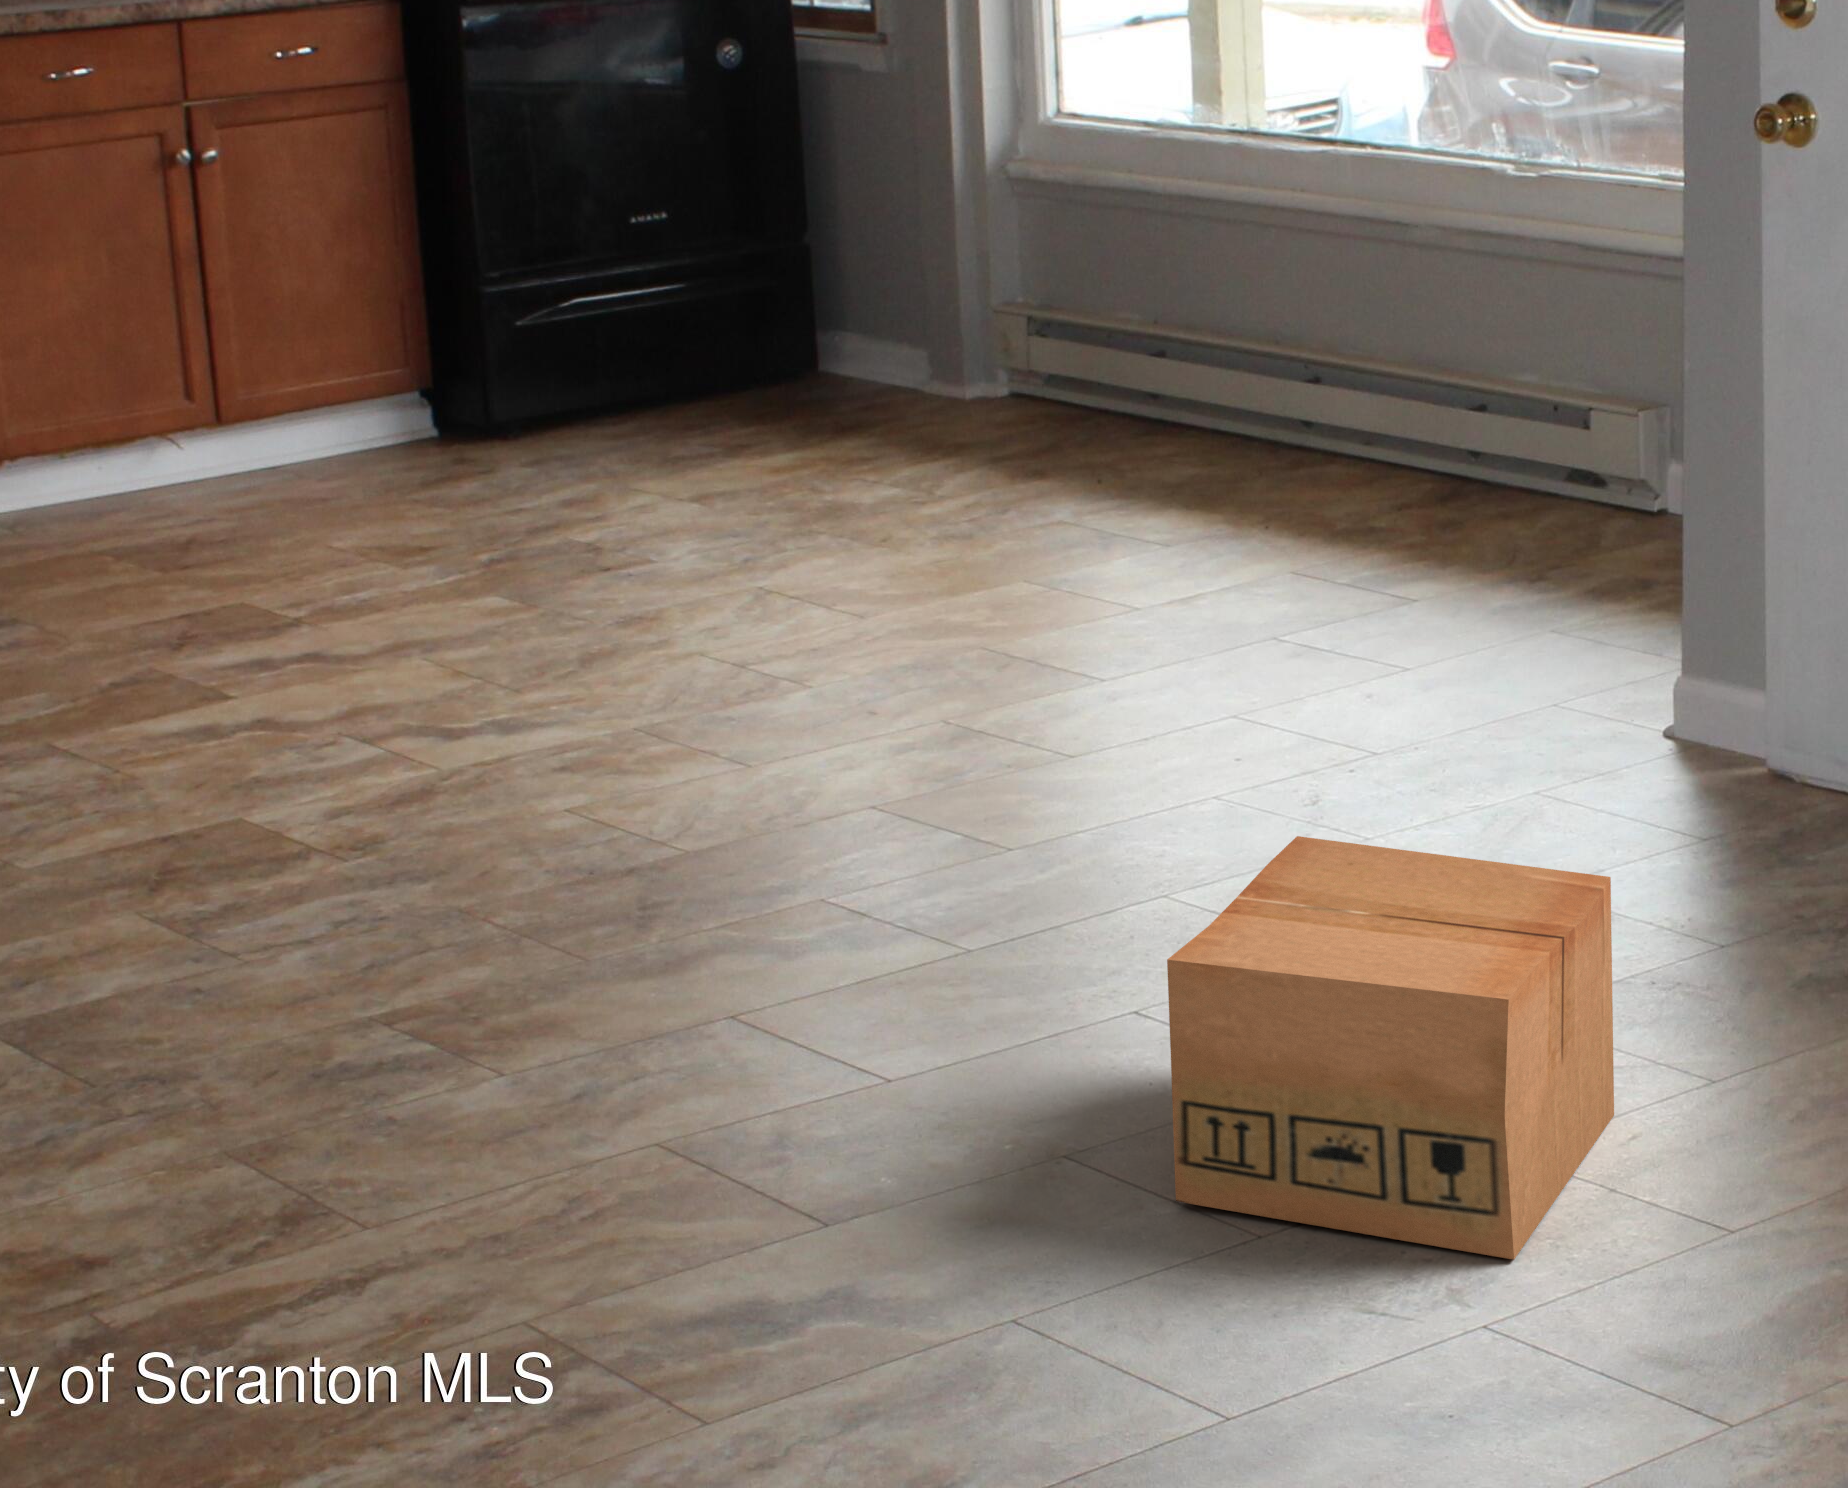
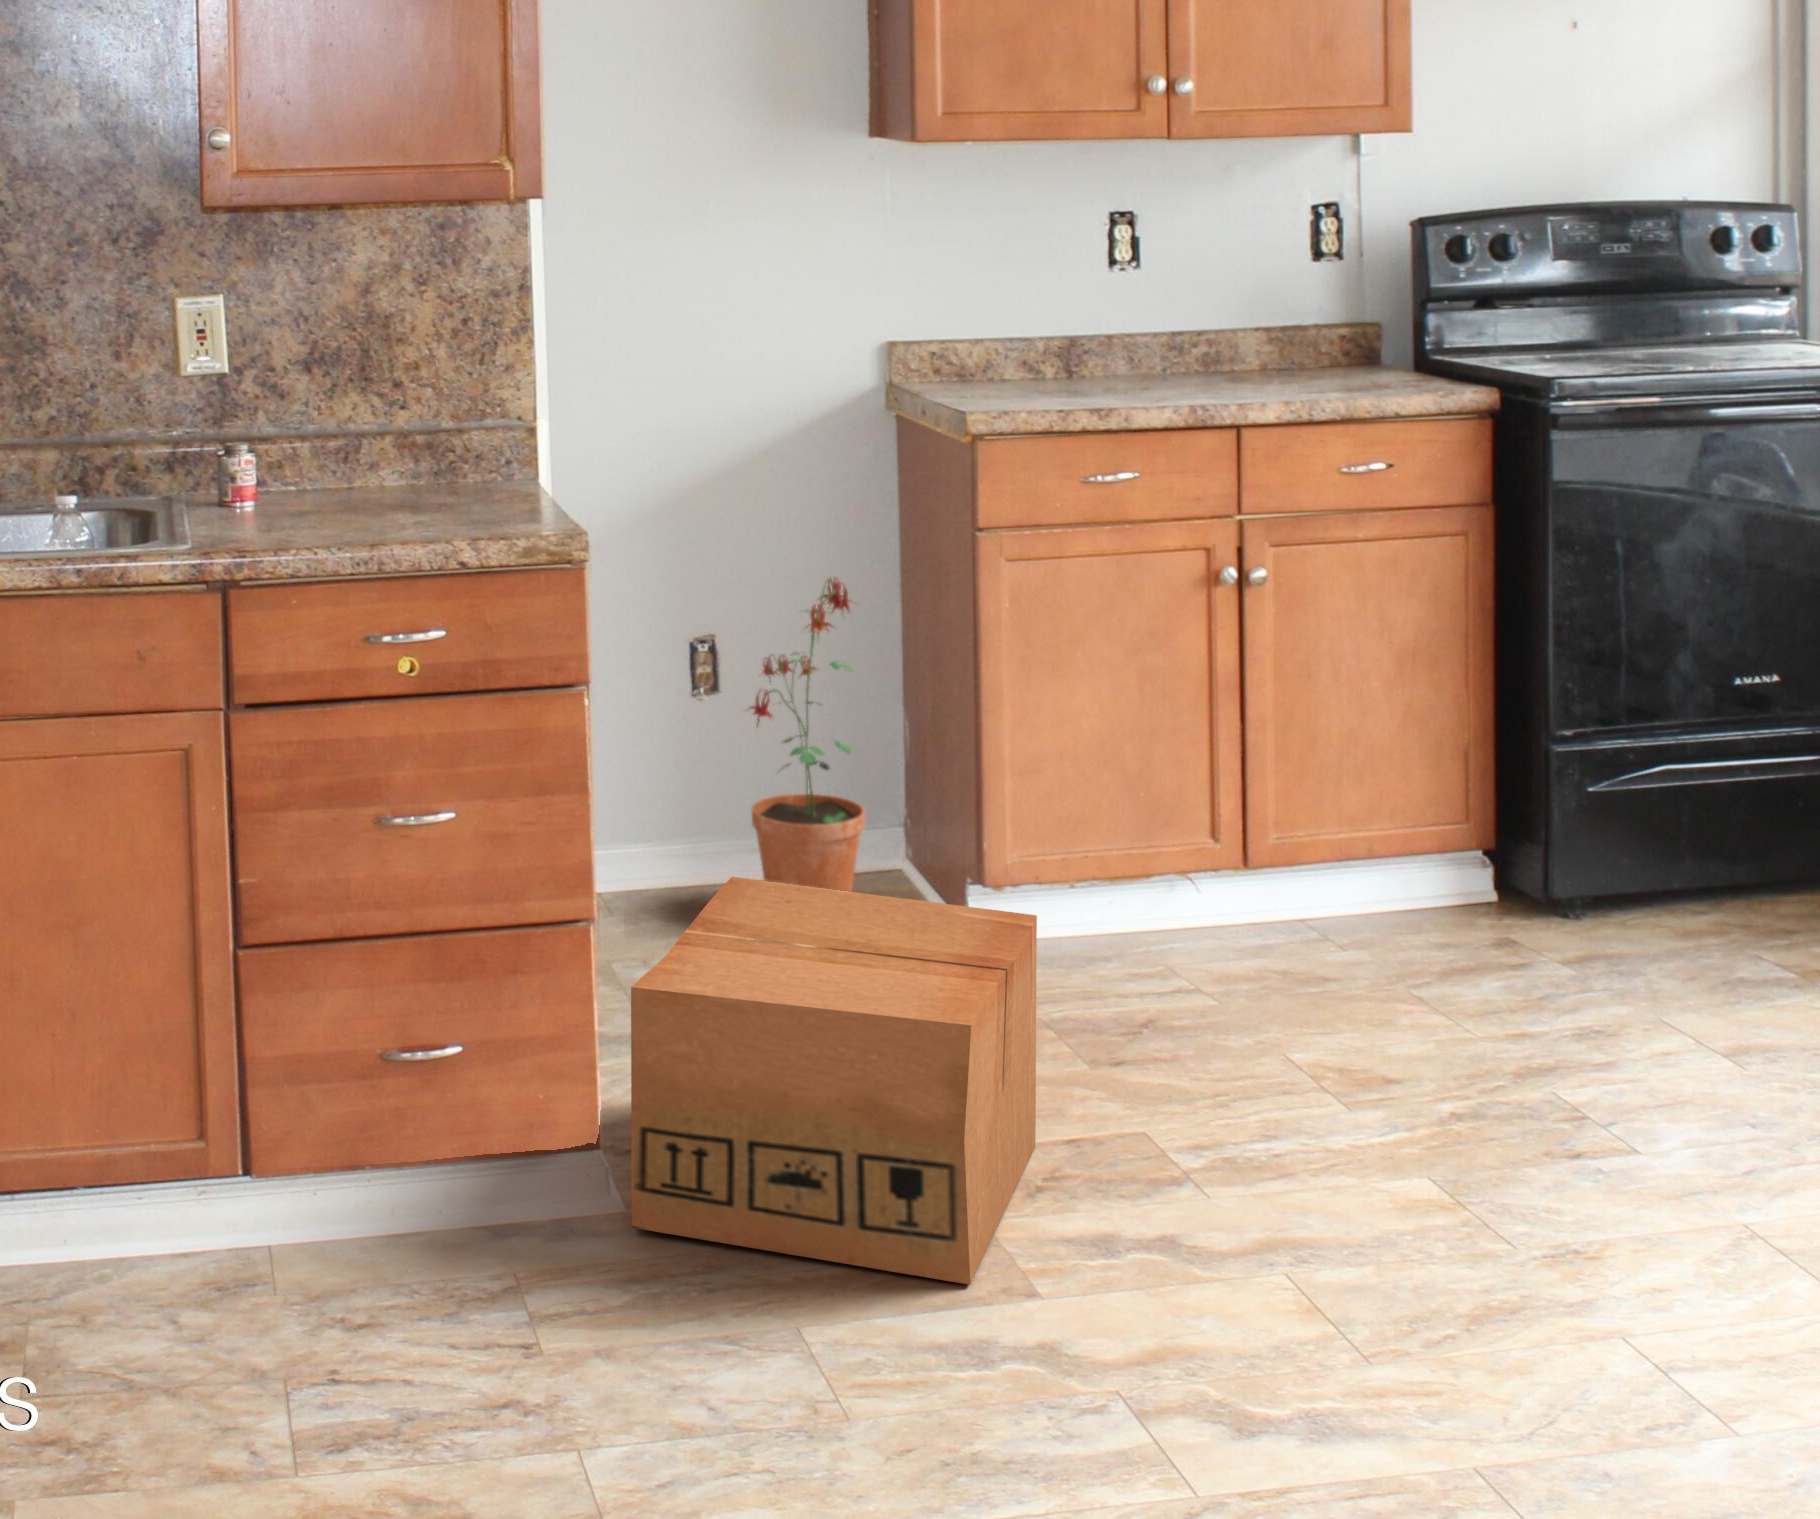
potted plant: none [1345,495,1483,872] -> present [750,578,865,891]

